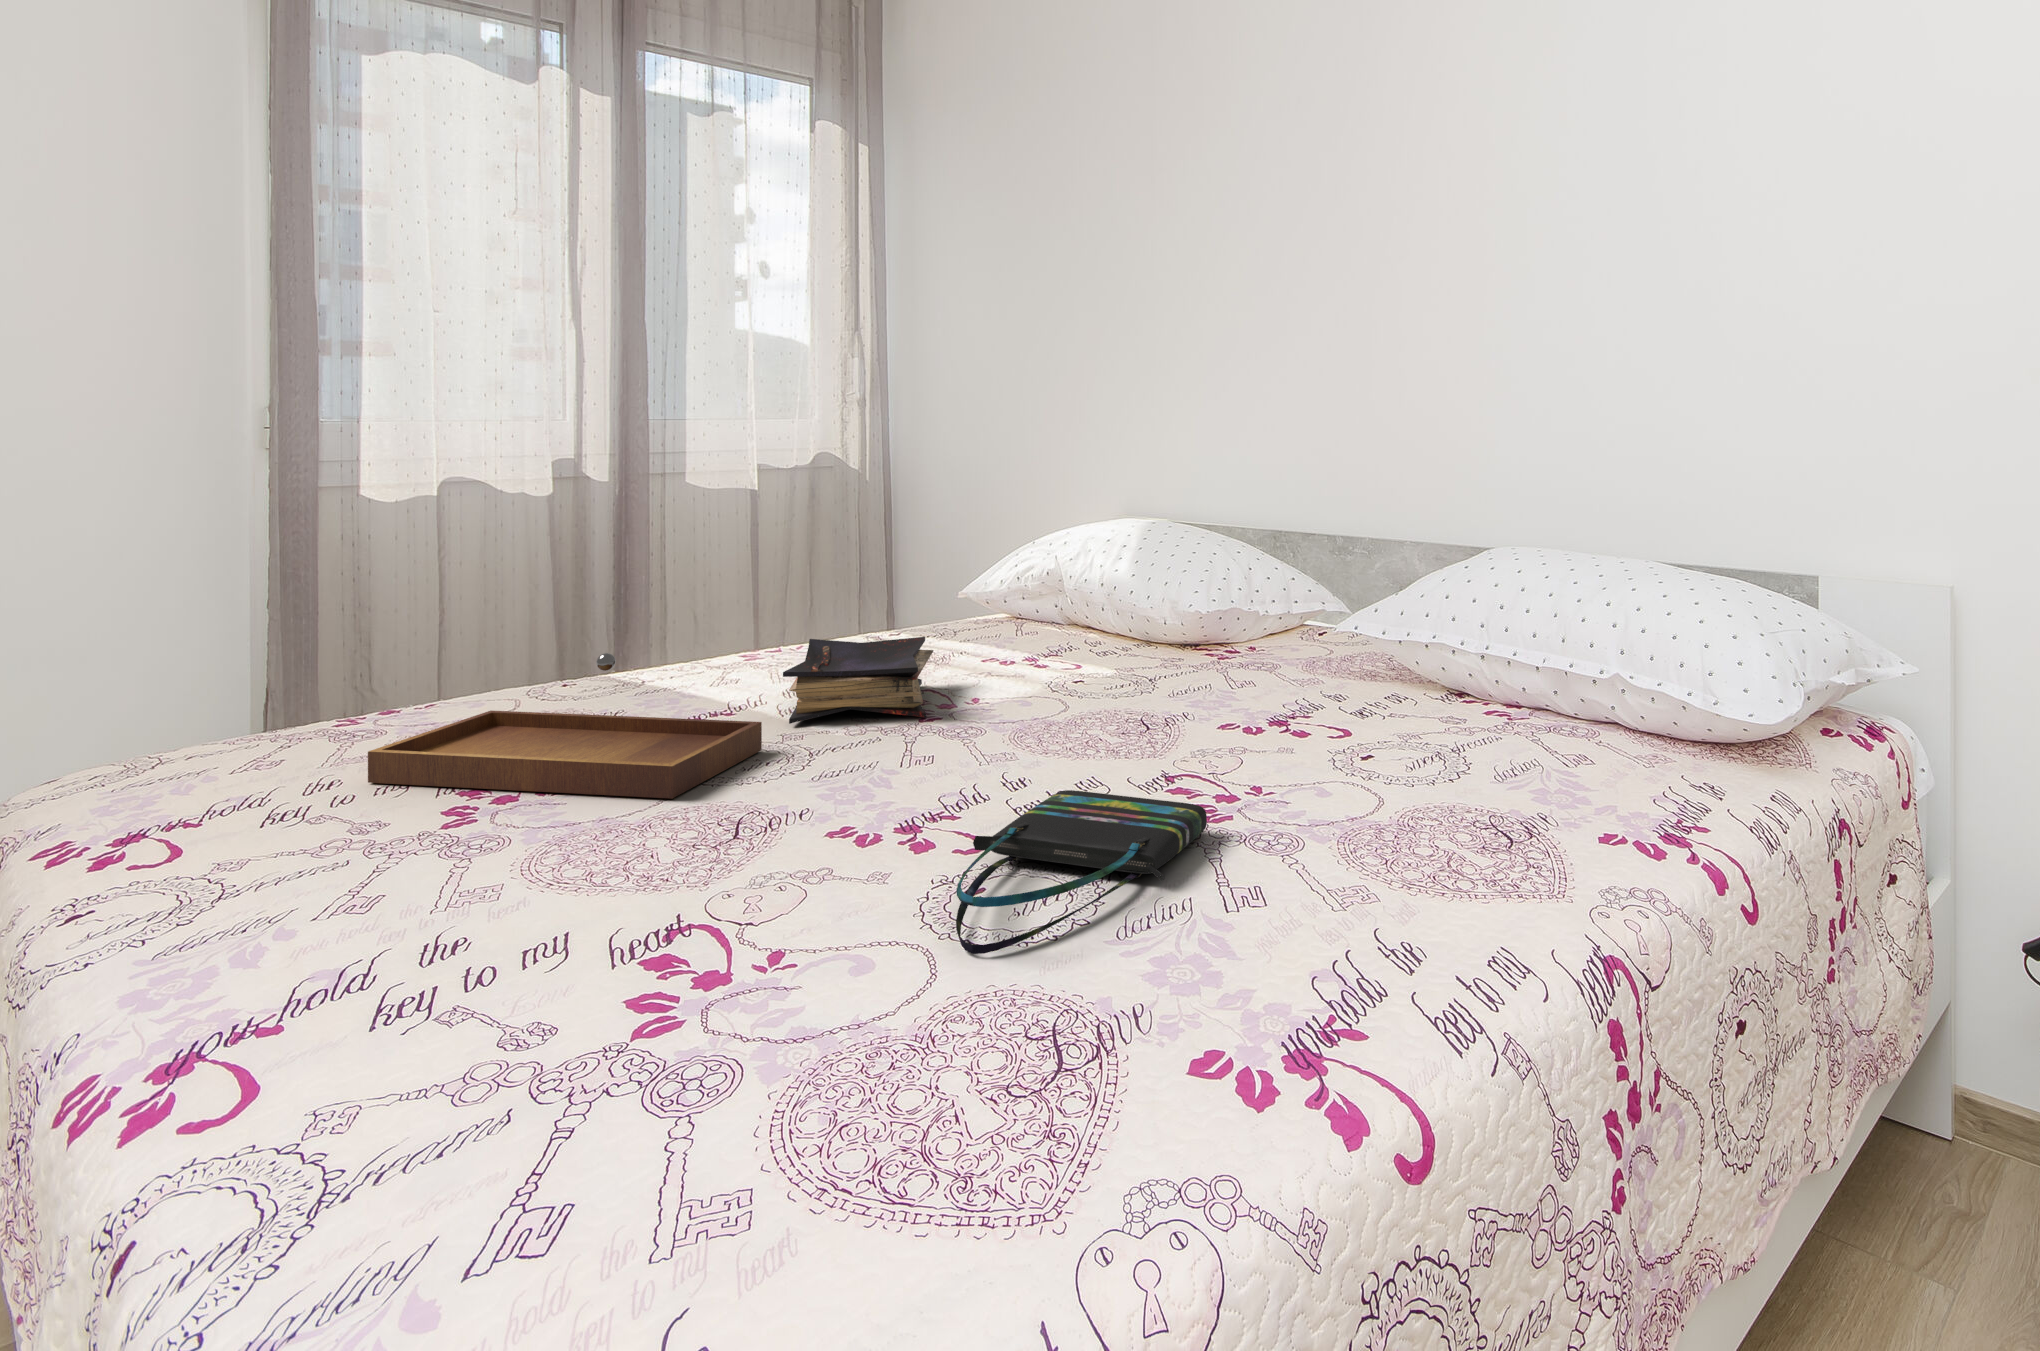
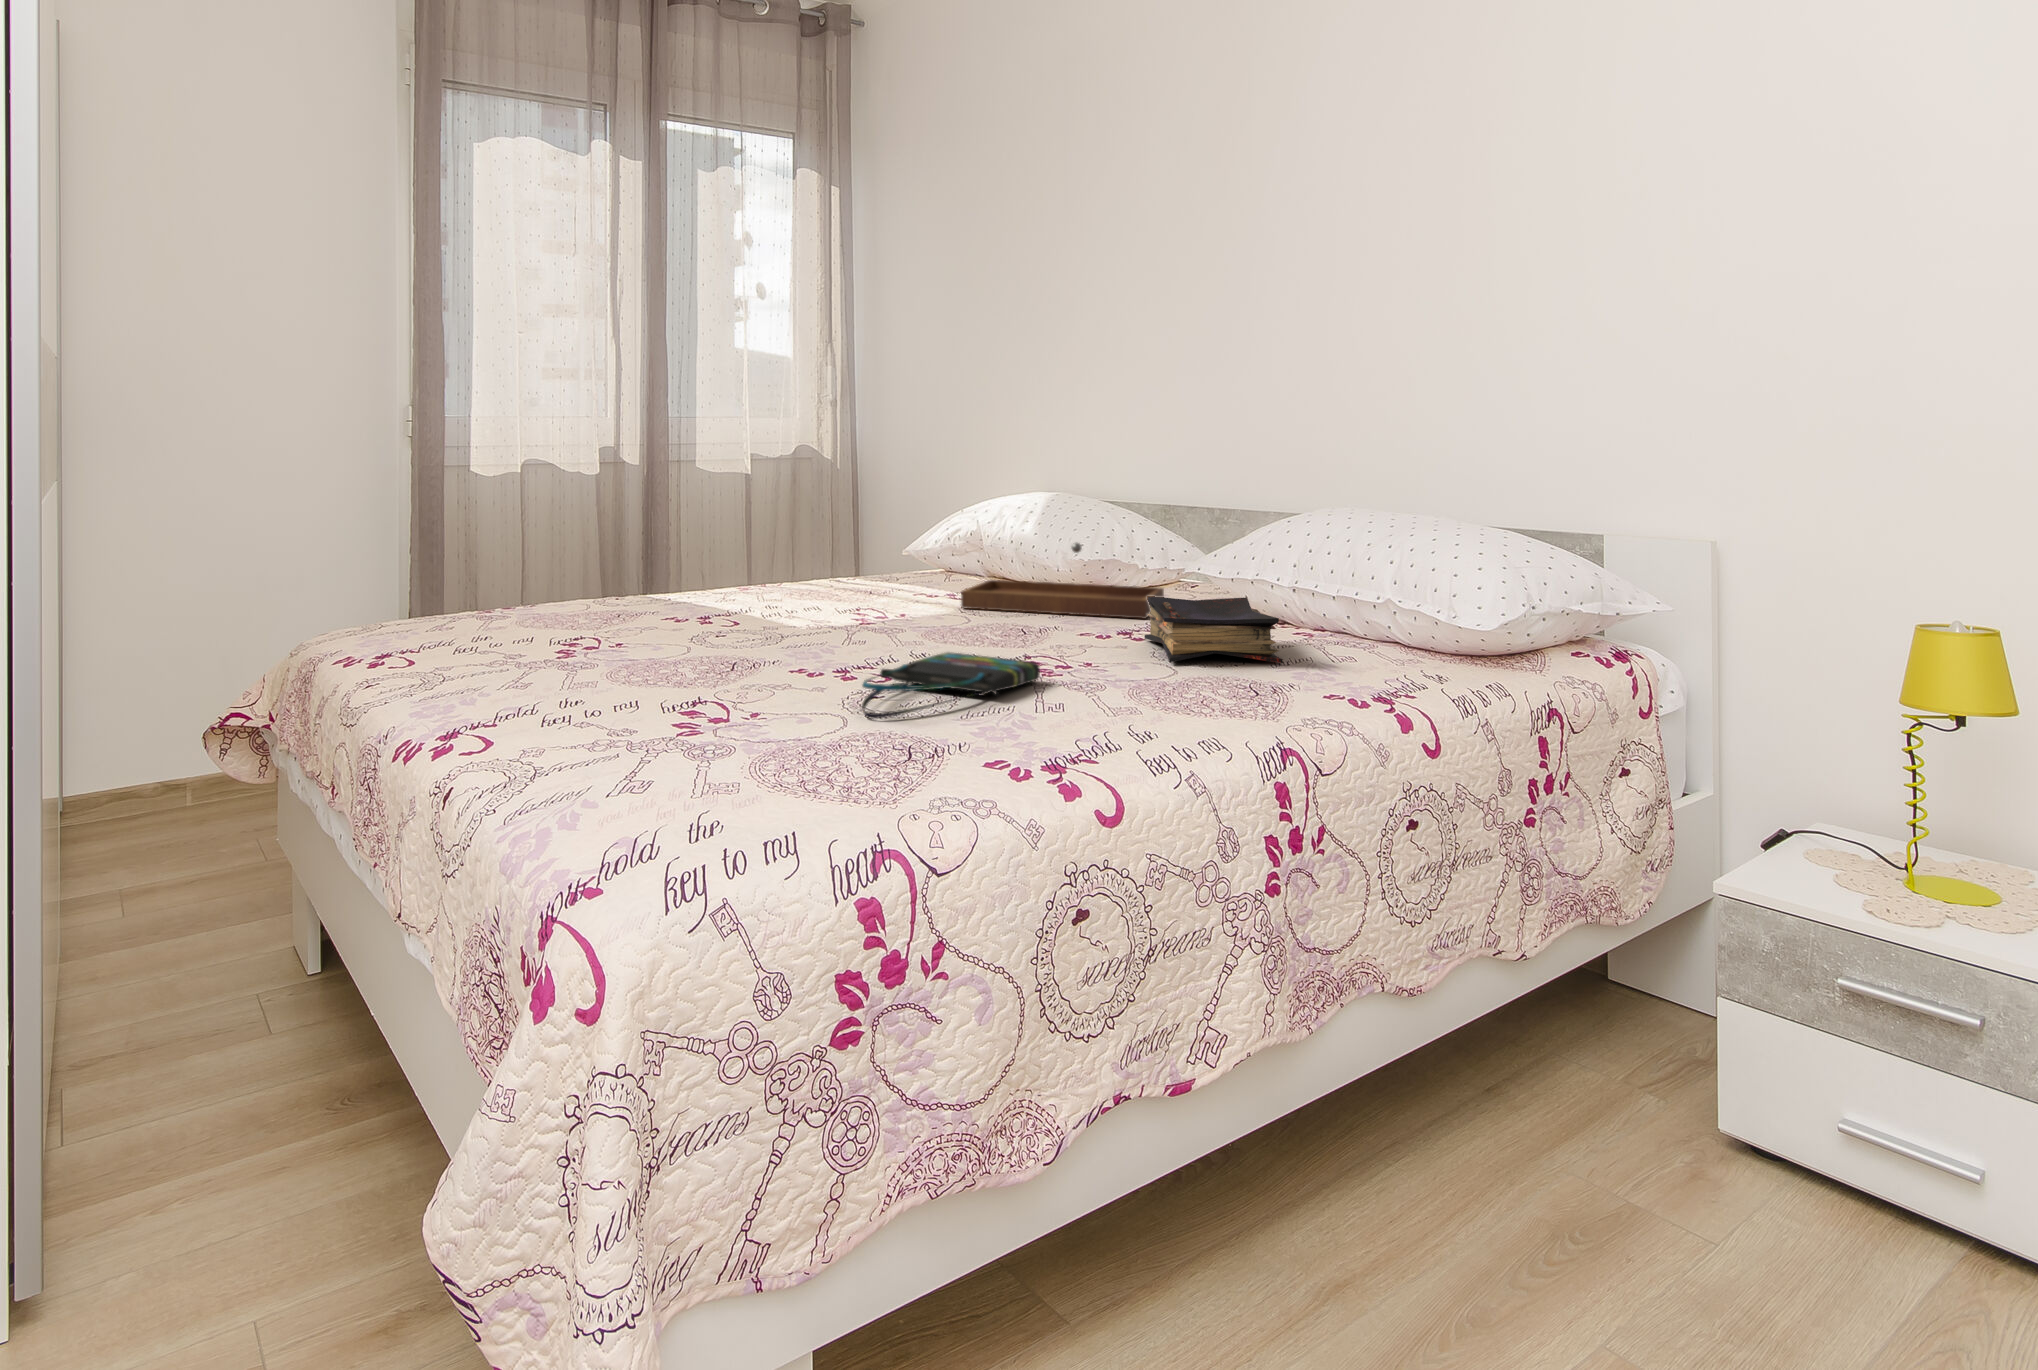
book: present [783,637,933,724] -> present [1145,596,1283,663]
tray: present [368,653,762,798] -> present [961,543,1164,619]

